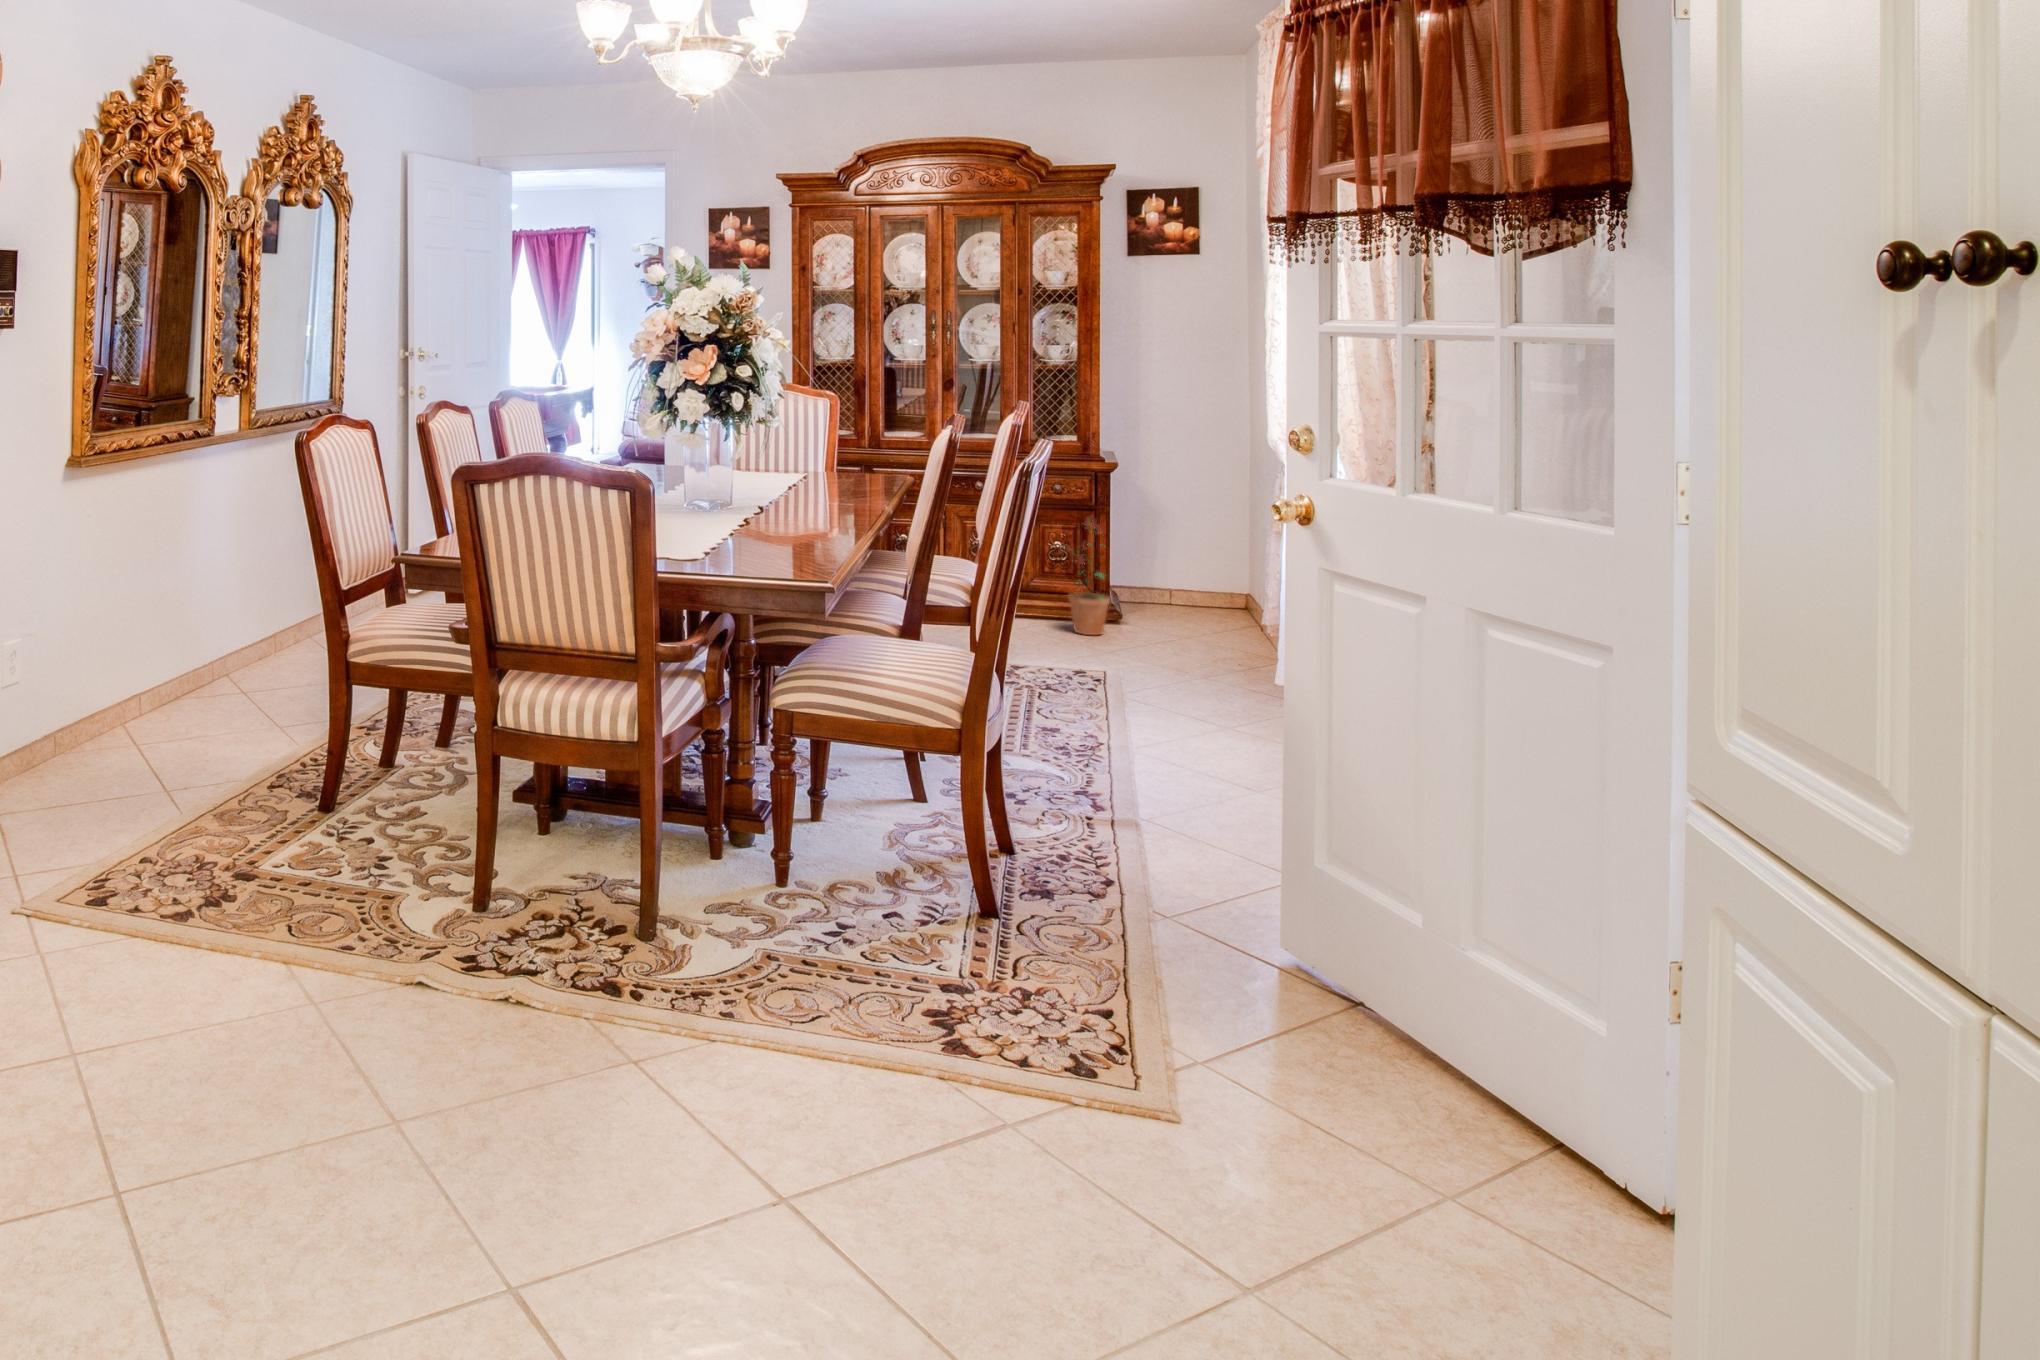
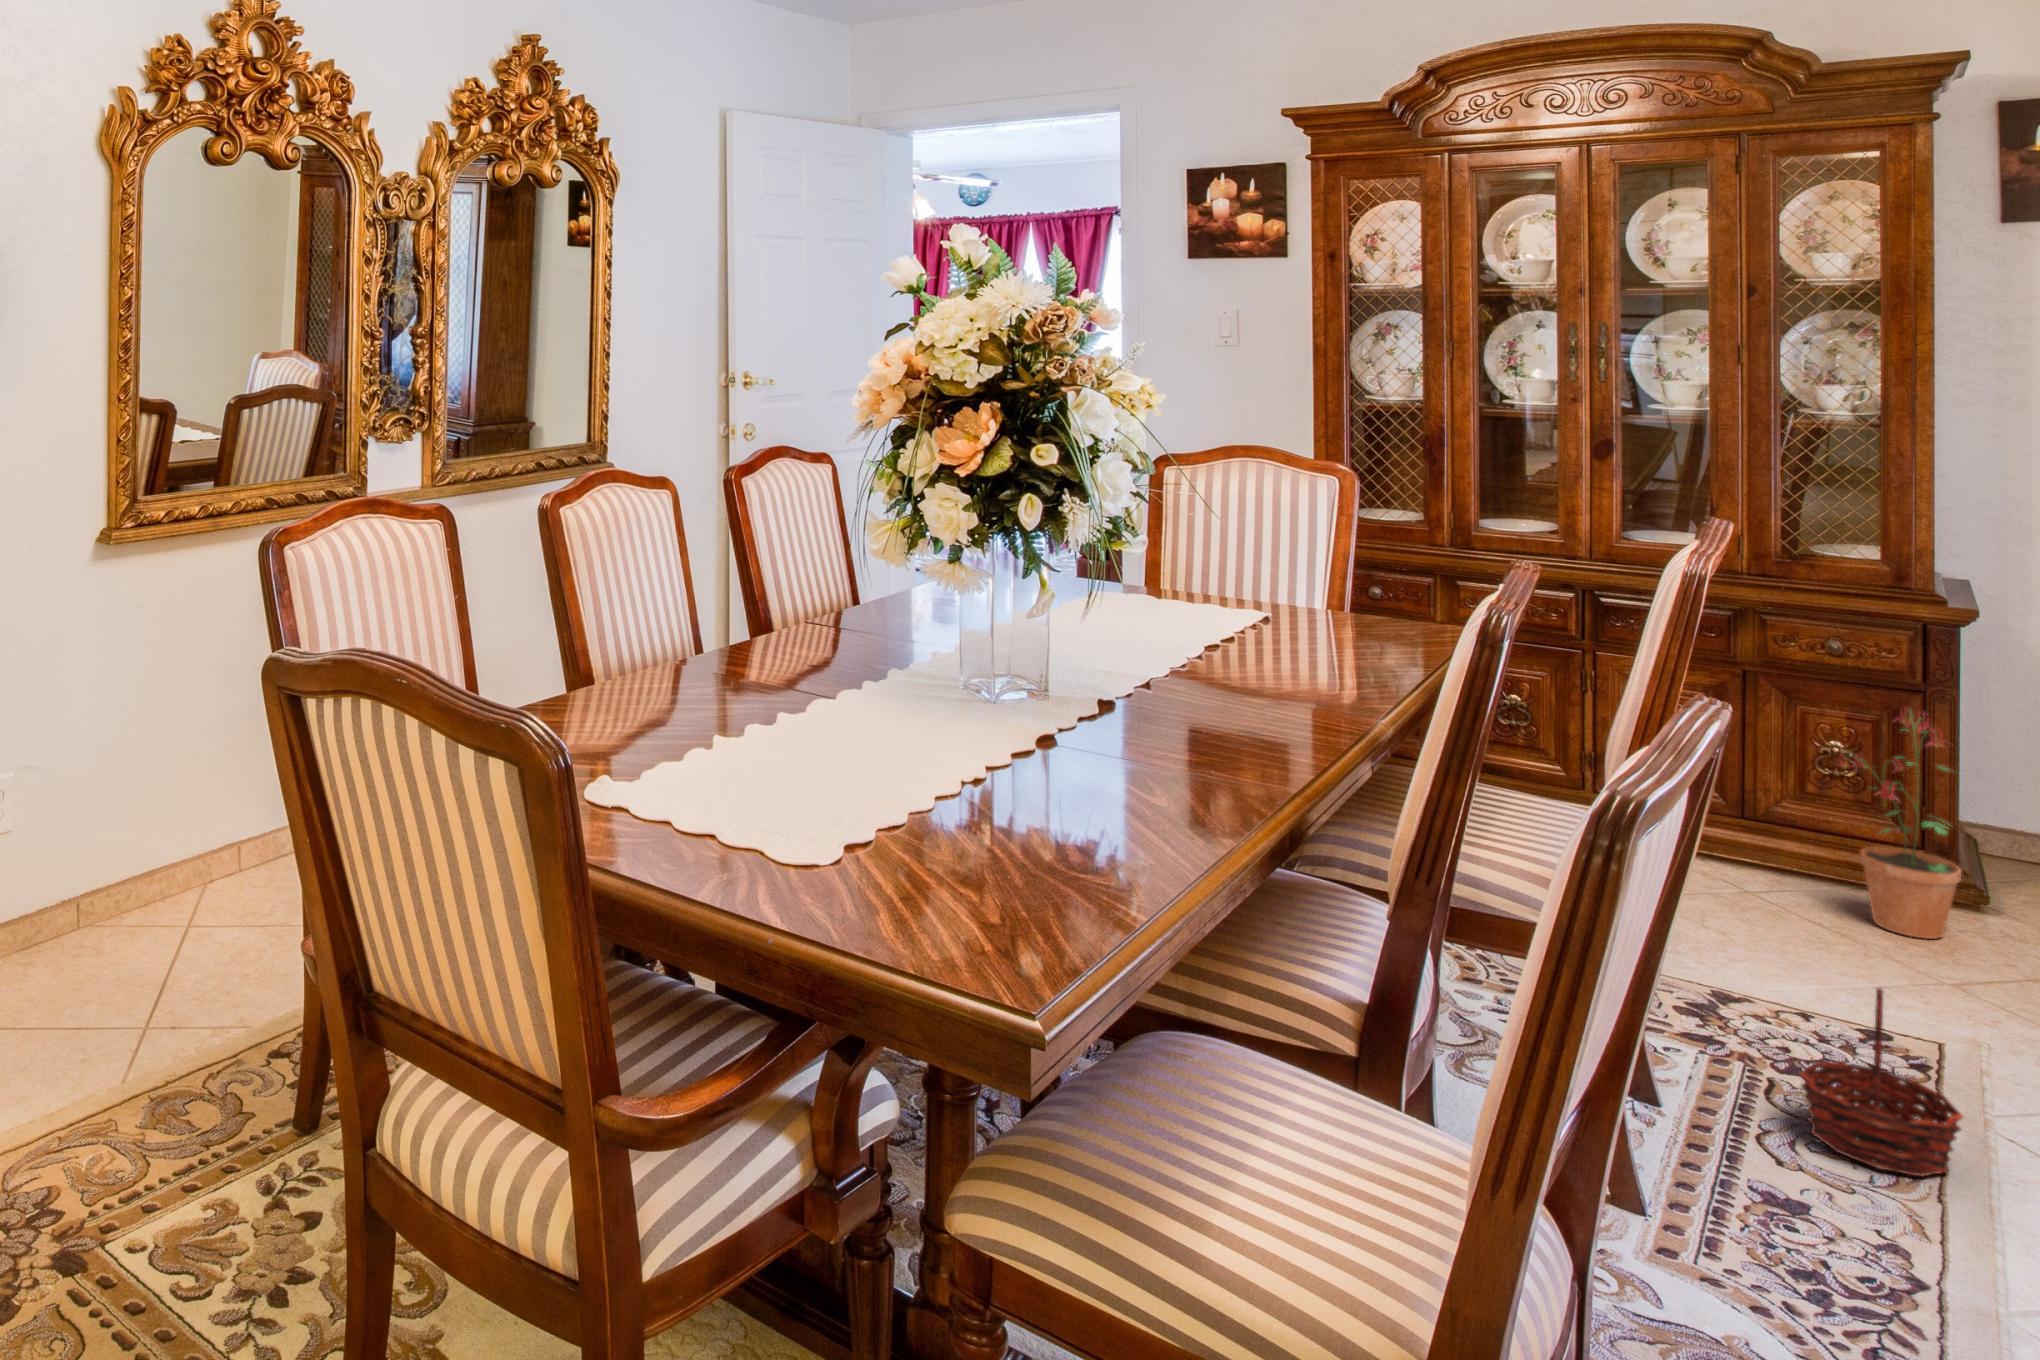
basket: none [1051,629,1114,713] -> present [1800,988,1963,1176]

